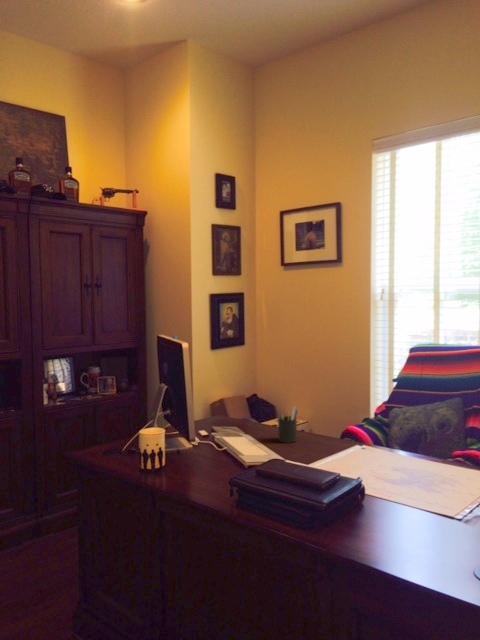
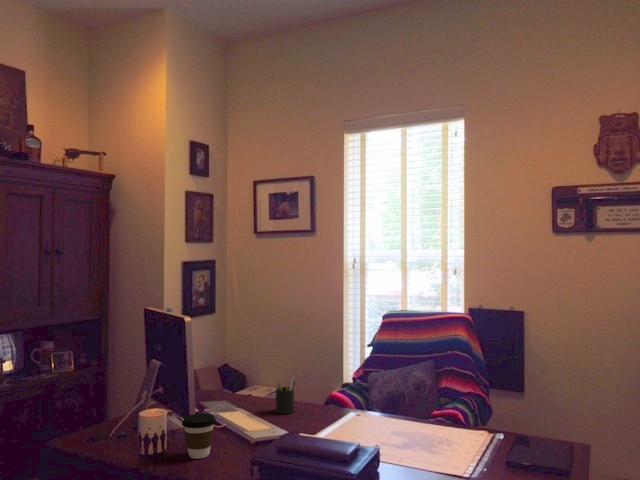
coffee cup: none [175,435,208,476] -> present [182,413,216,459]

